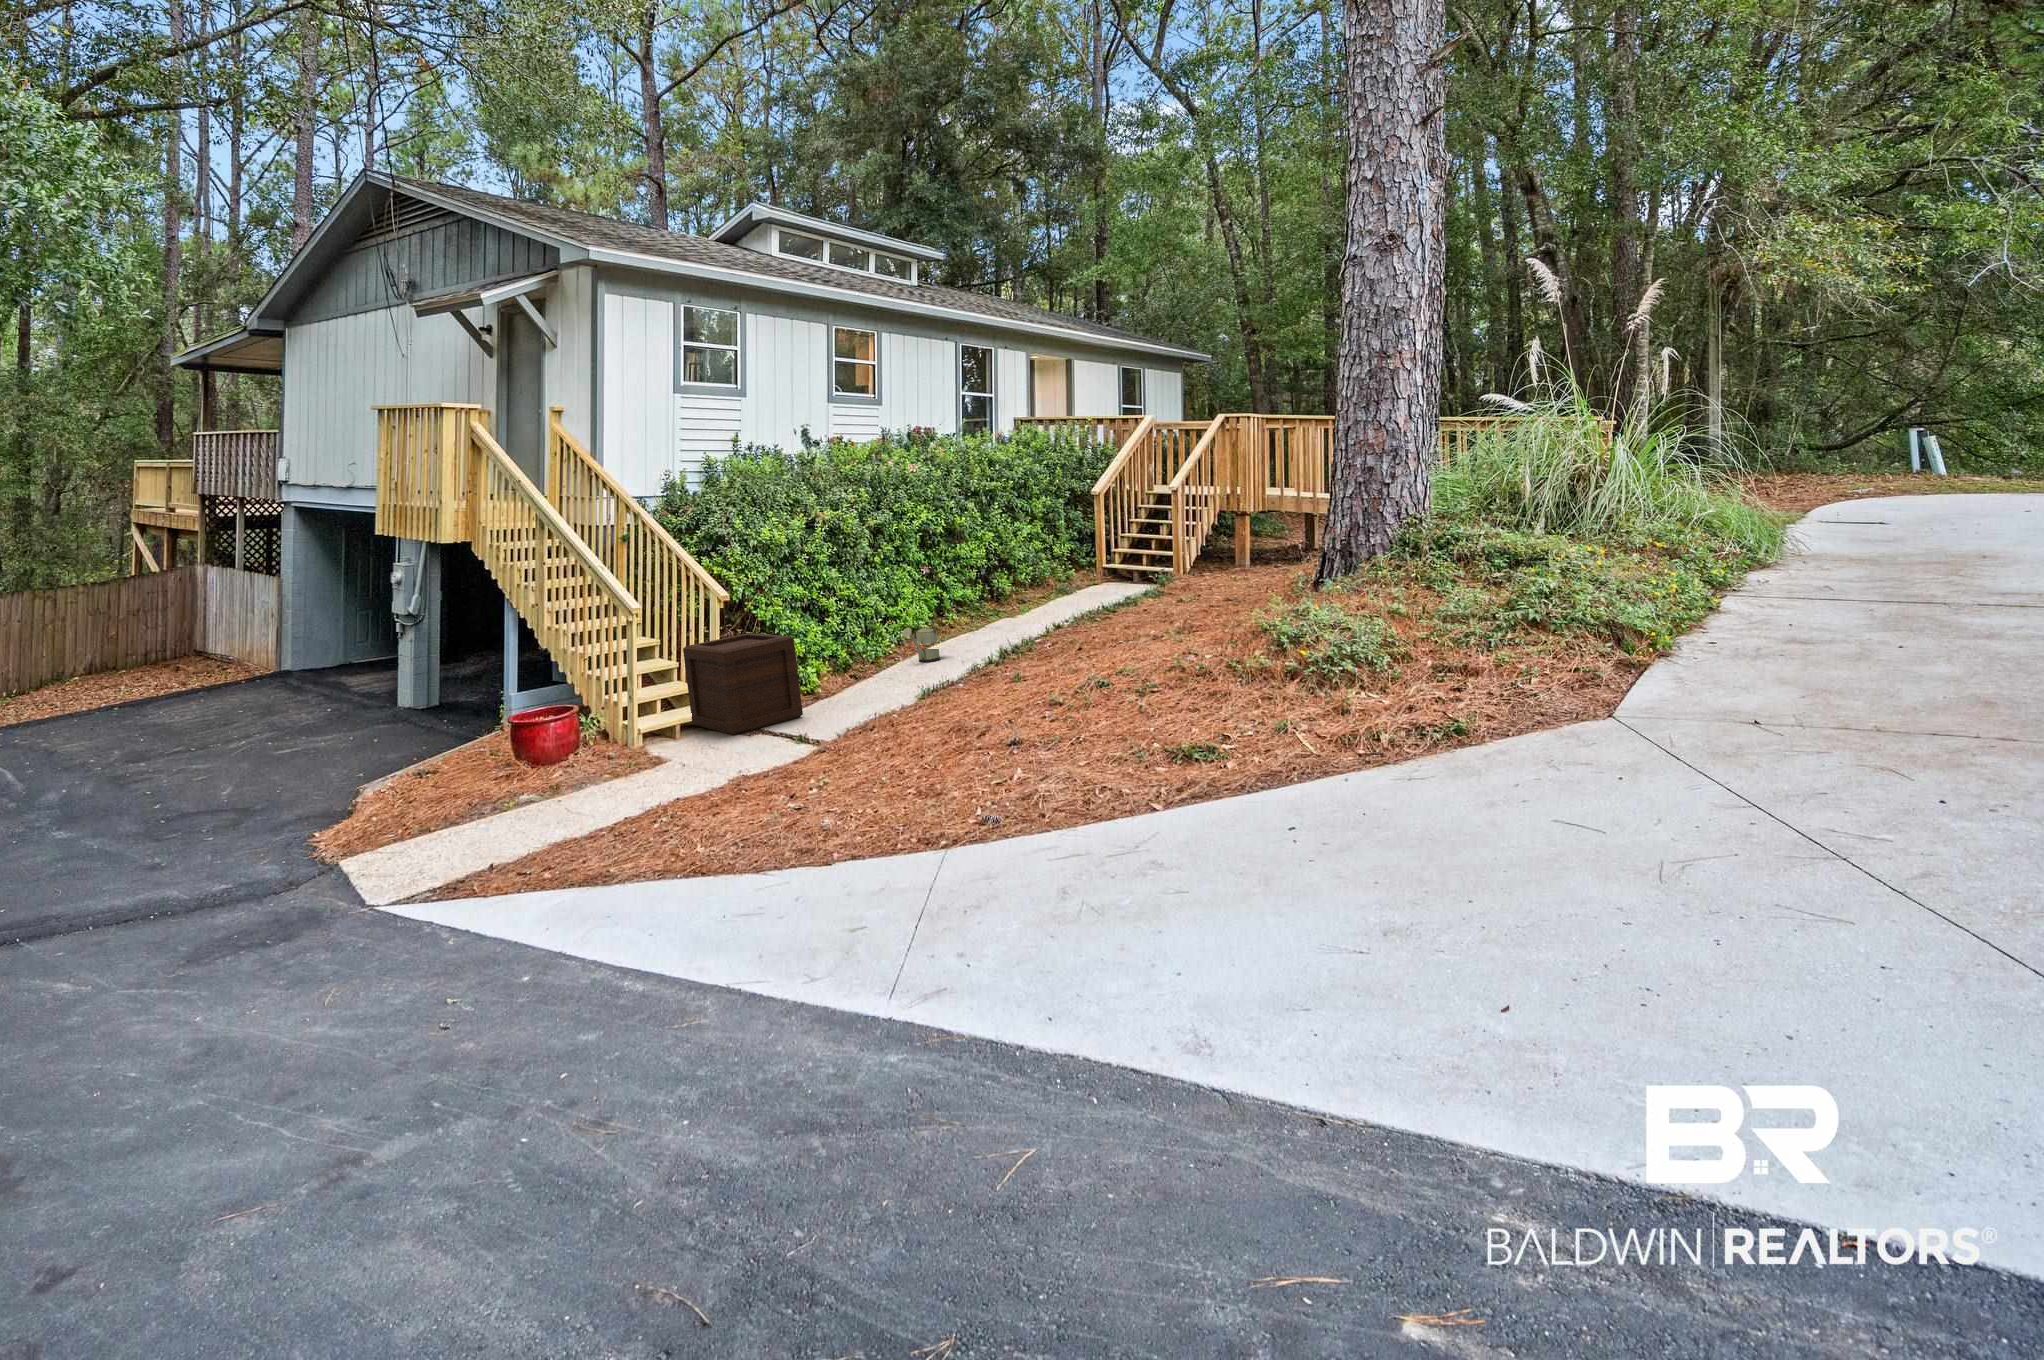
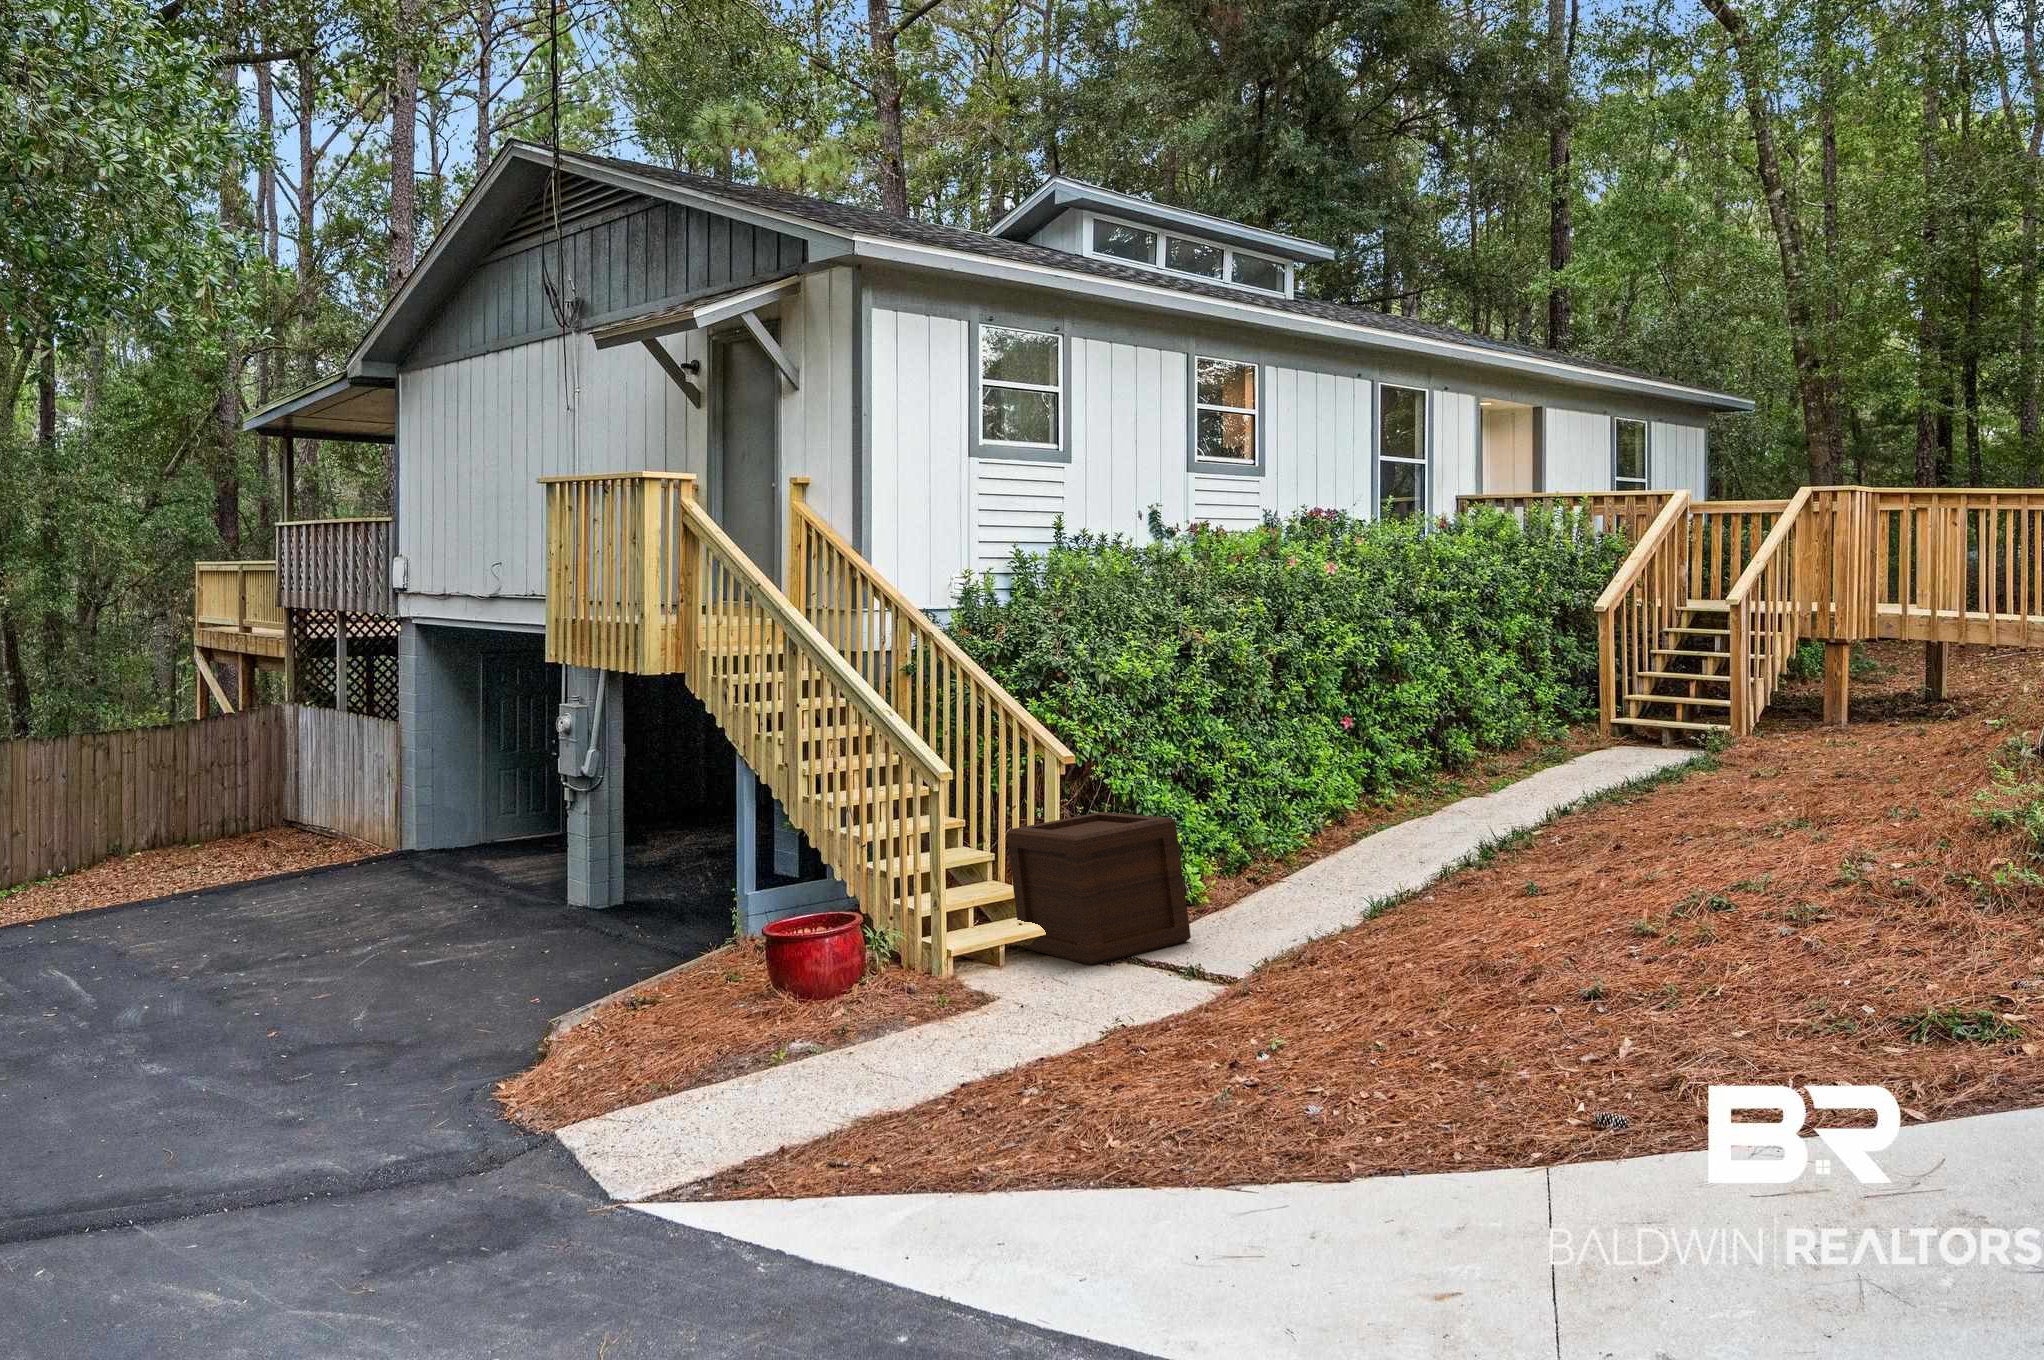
watering can: present [903,620,940,662] -> none [1322,798,1380,865]

